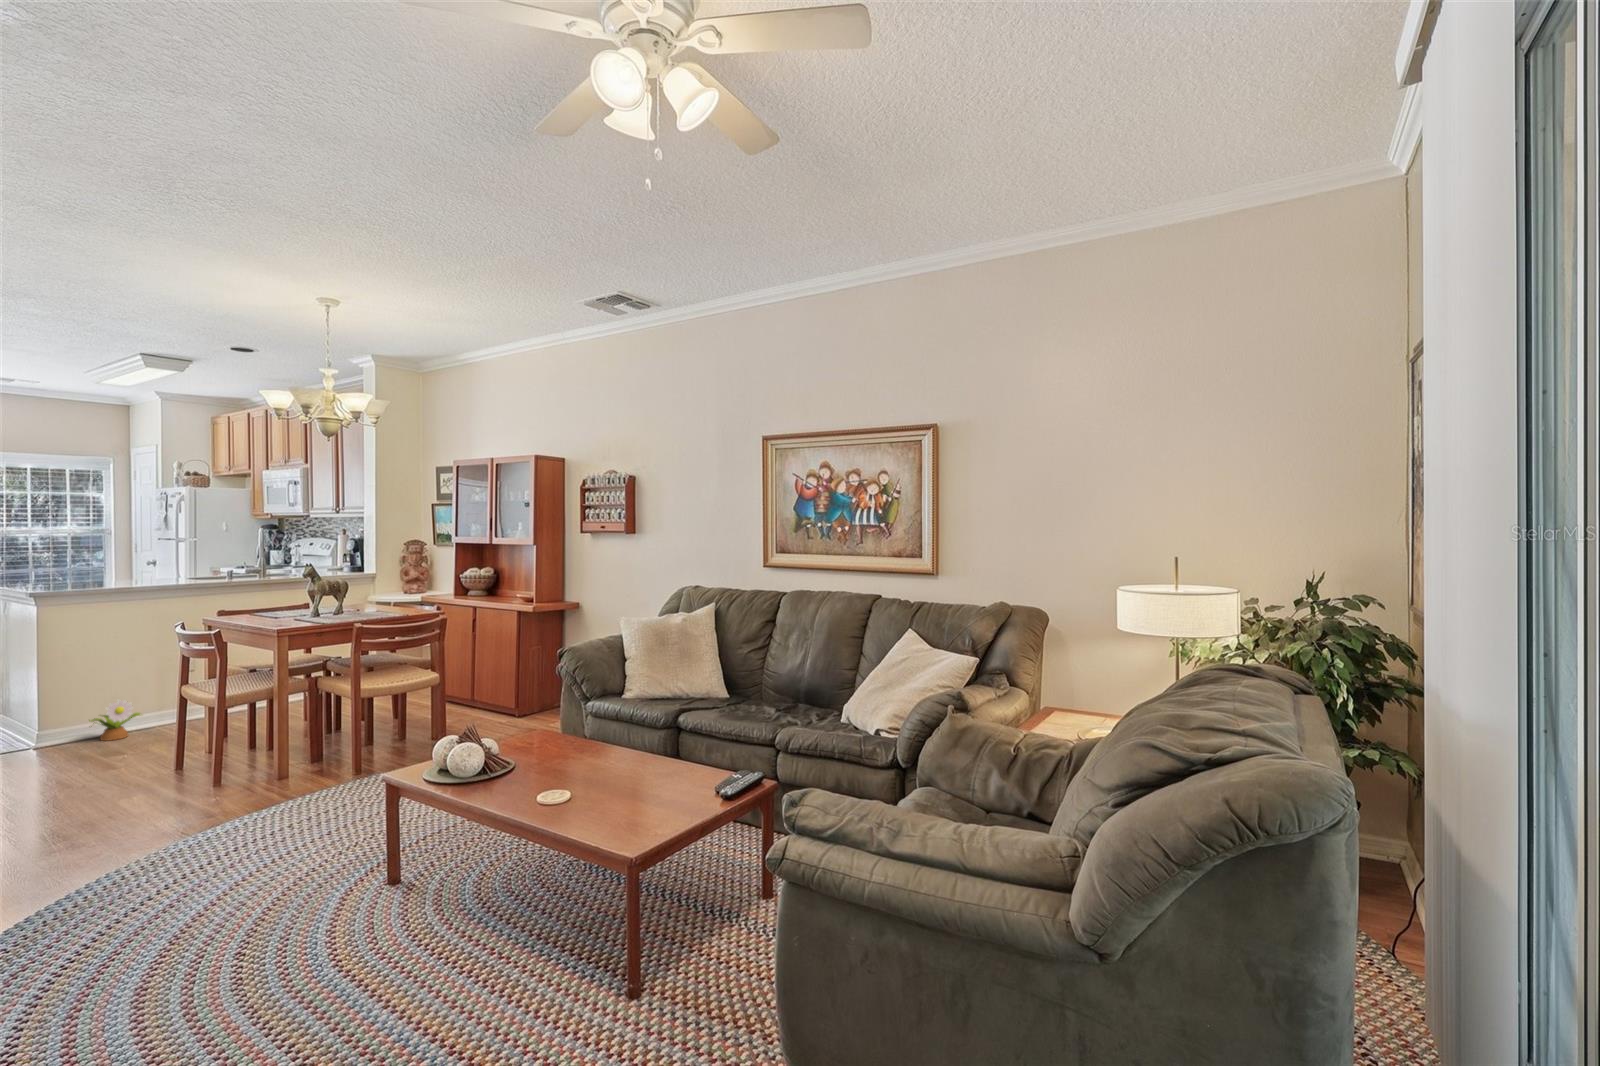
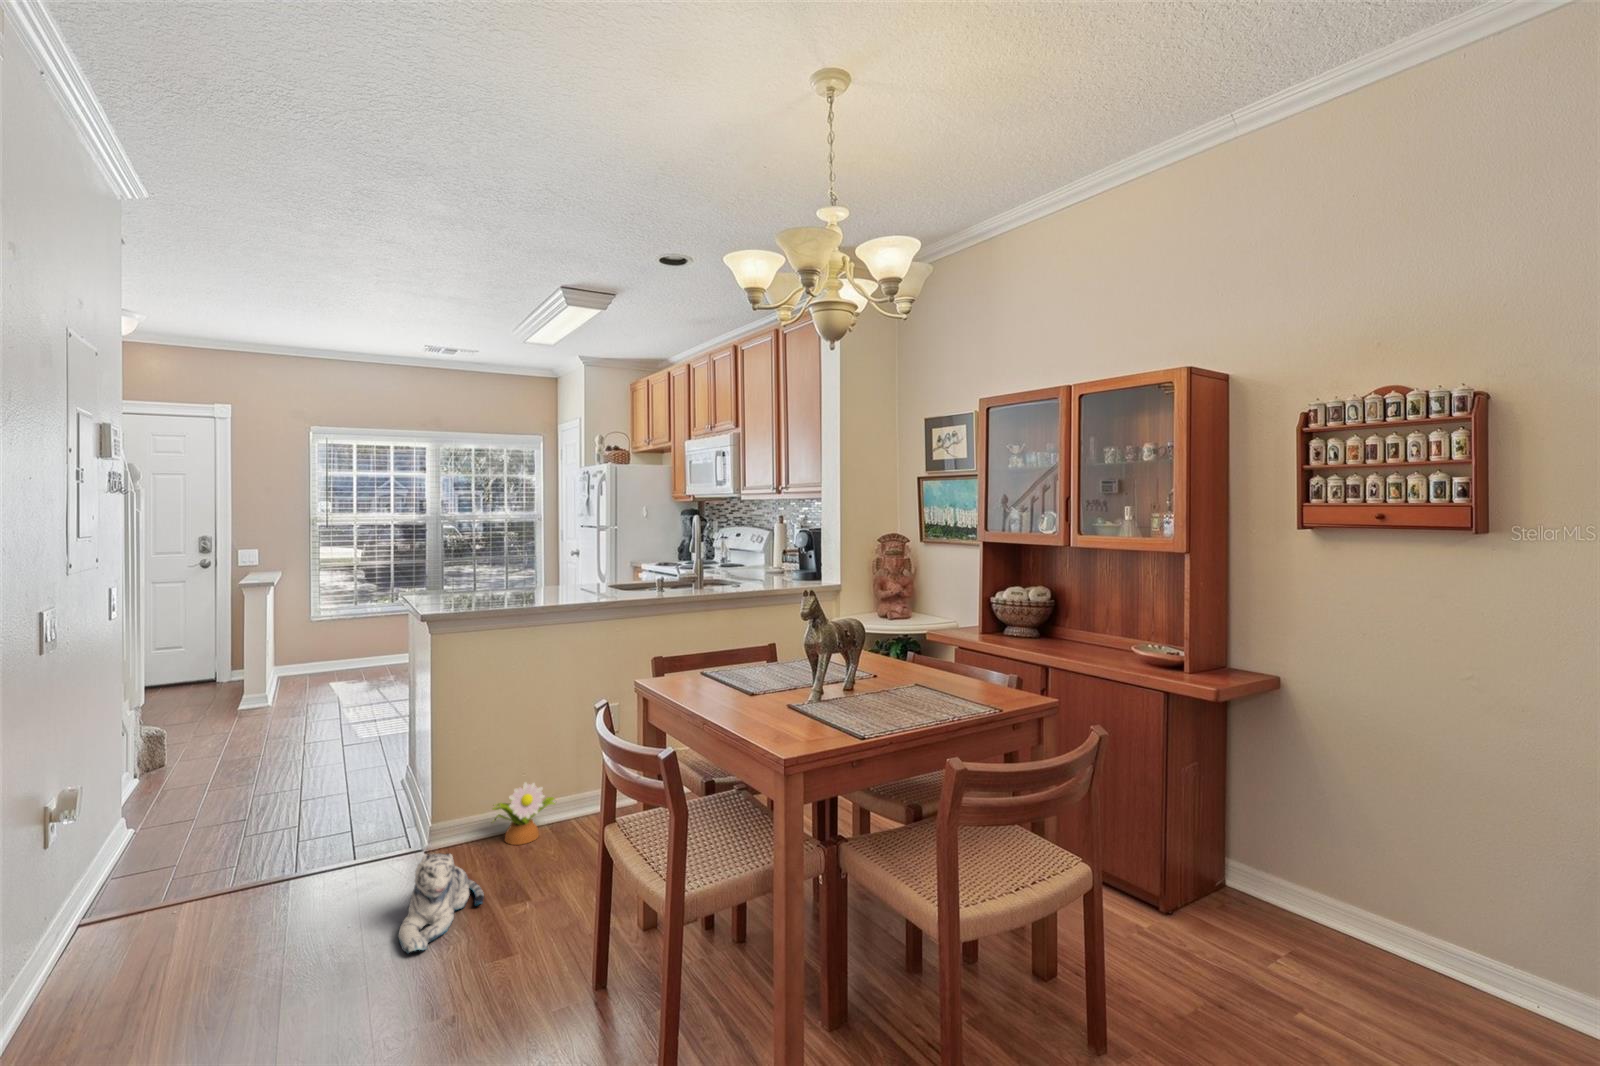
plush toy: none [30,727,91,777] -> present [398,853,484,954]

